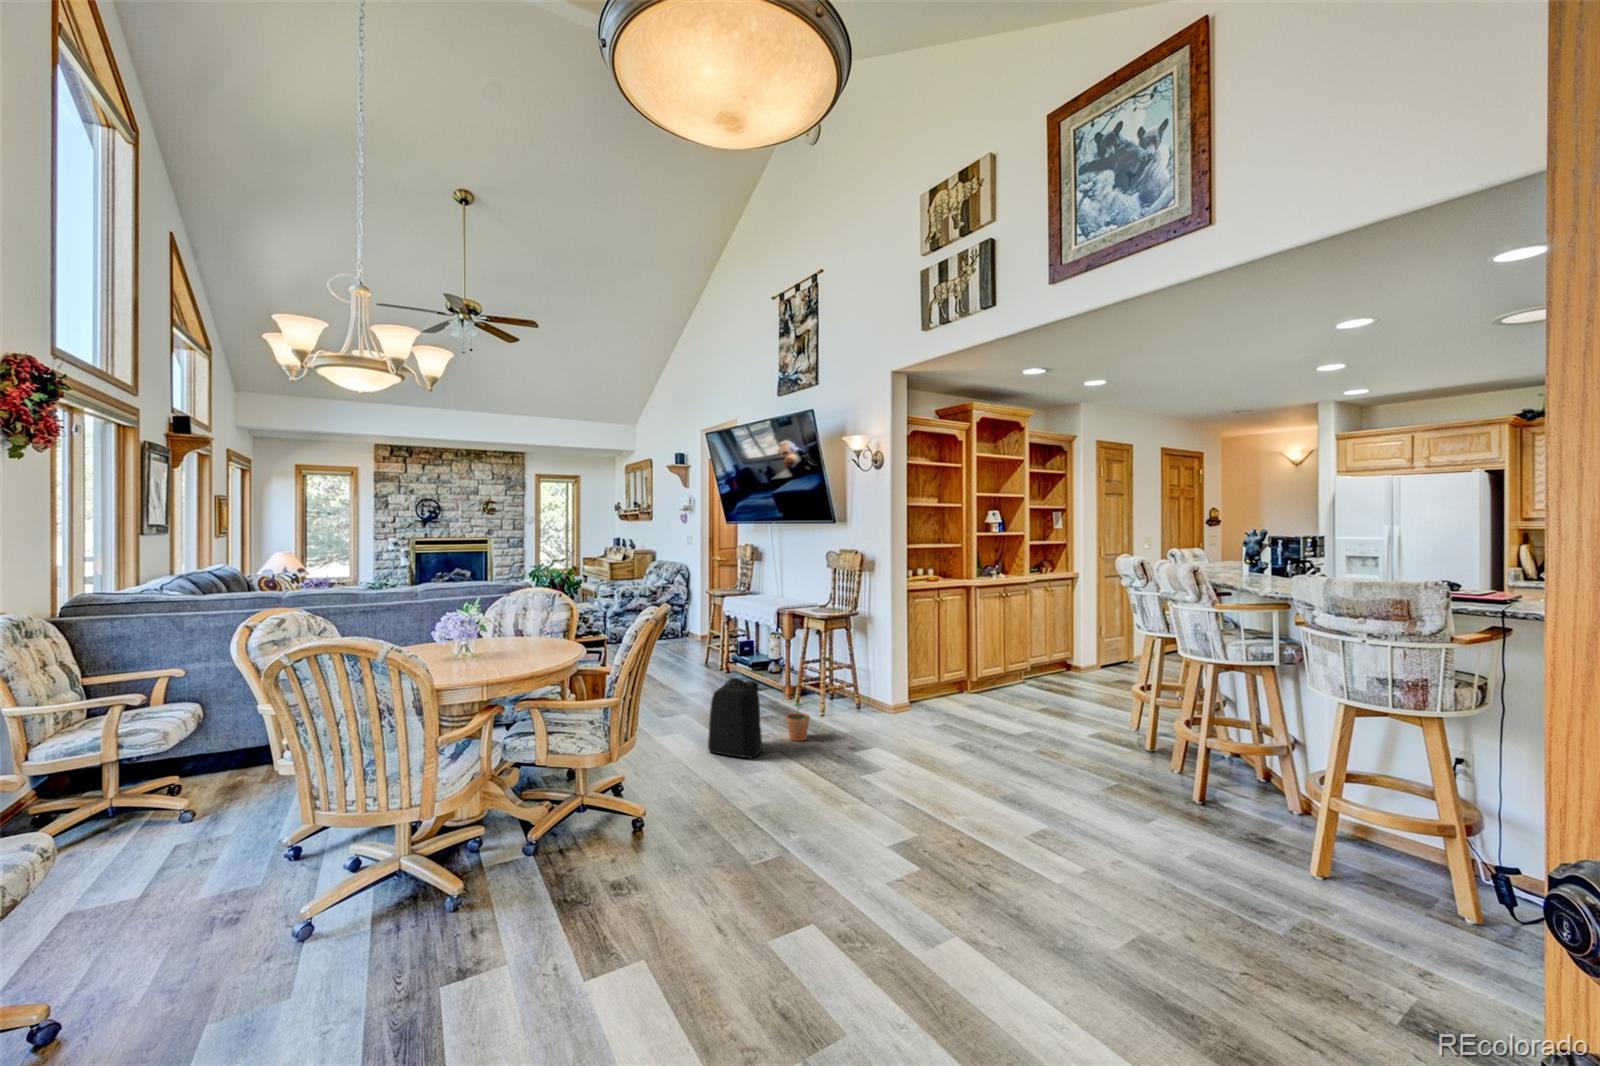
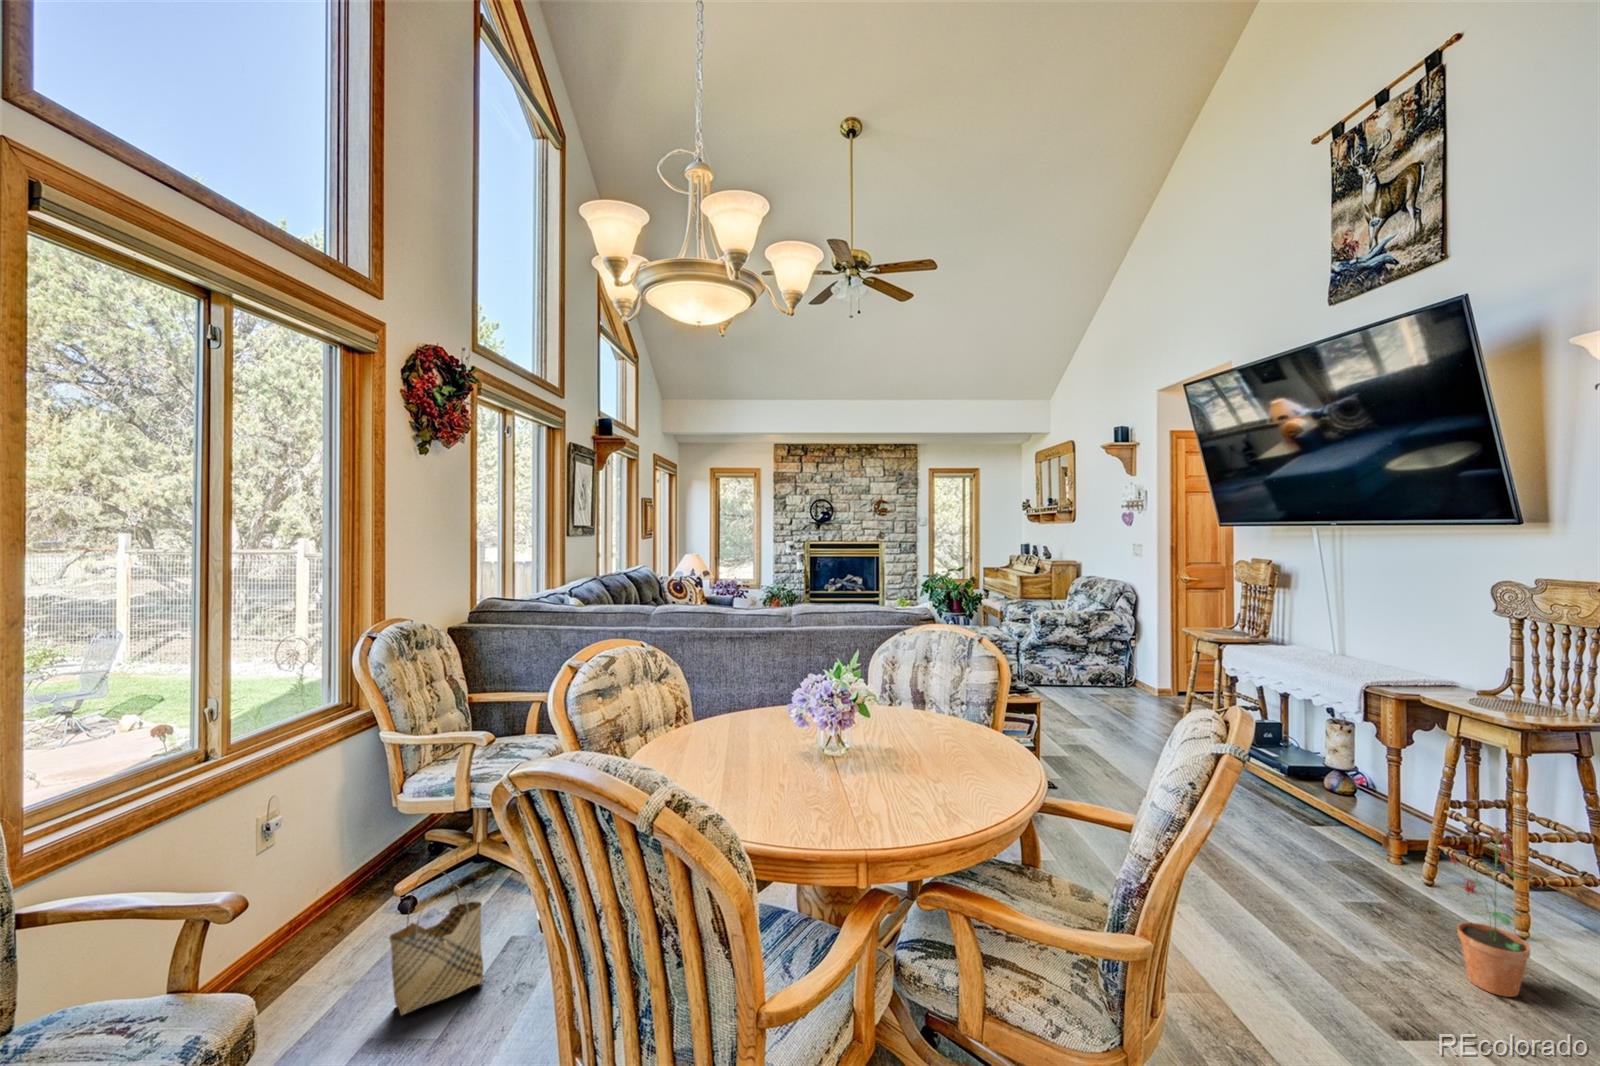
backpack: present [708,678,762,758] -> none [1274,829,1417,1023]
woven basket: none [75,793,162,896] -> present [389,869,483,1015]

